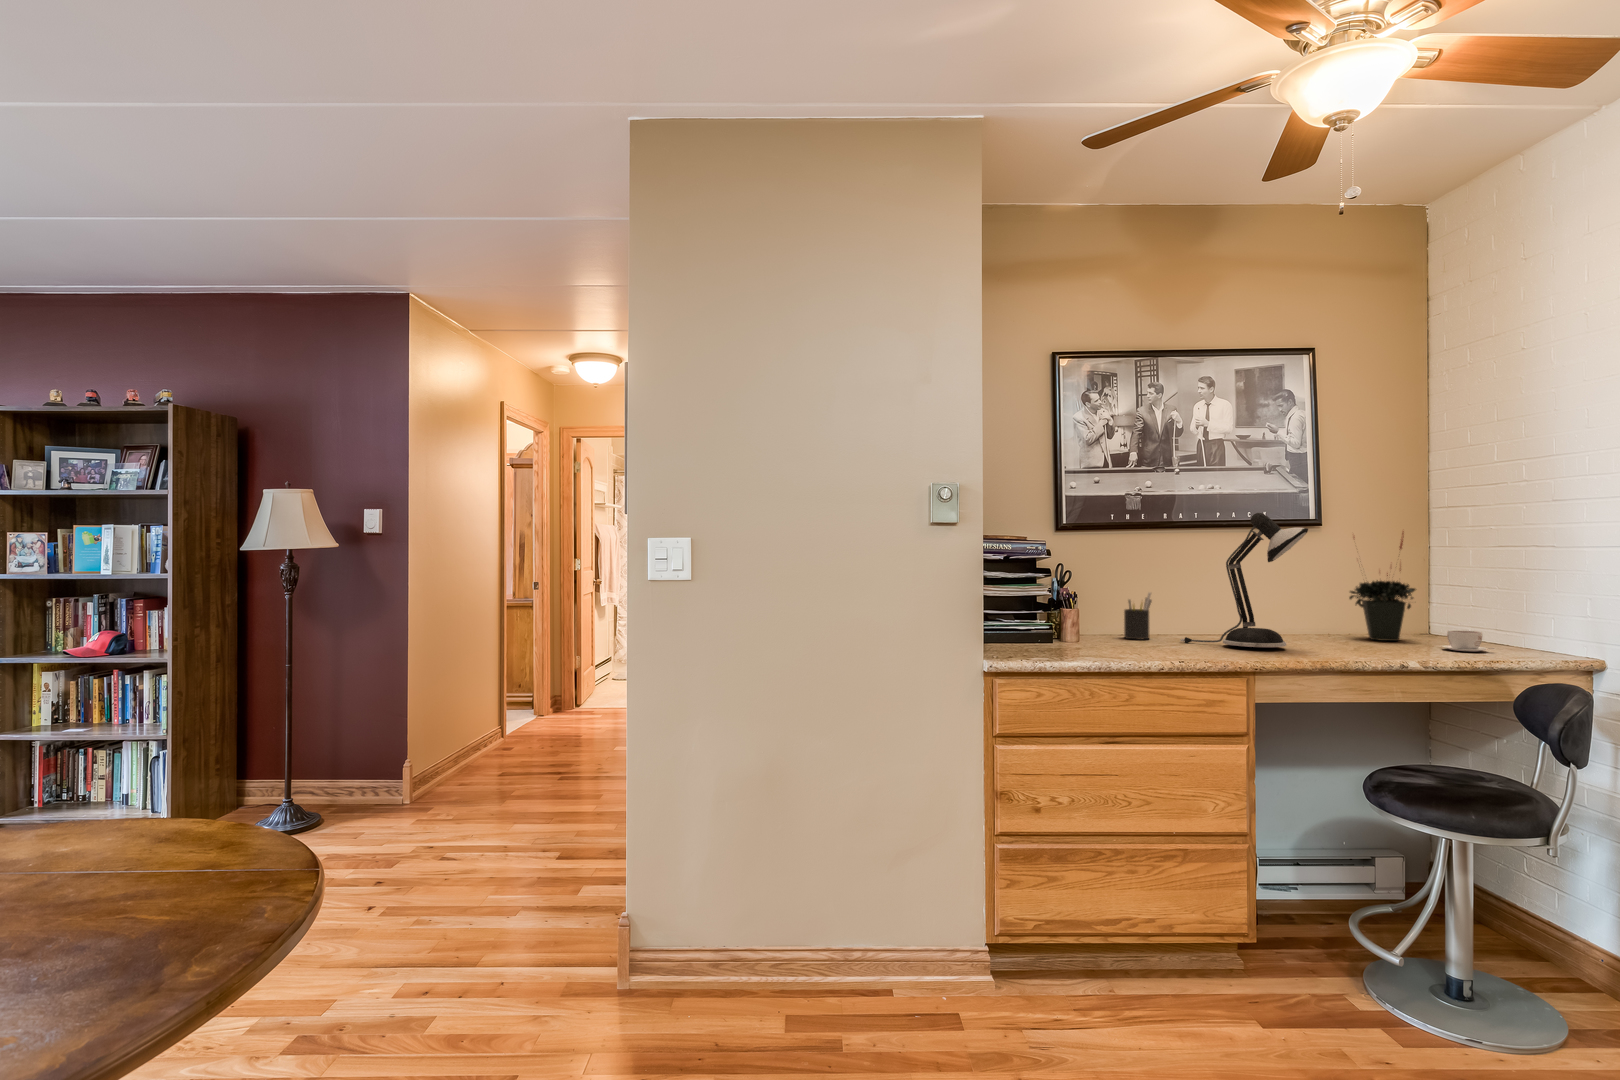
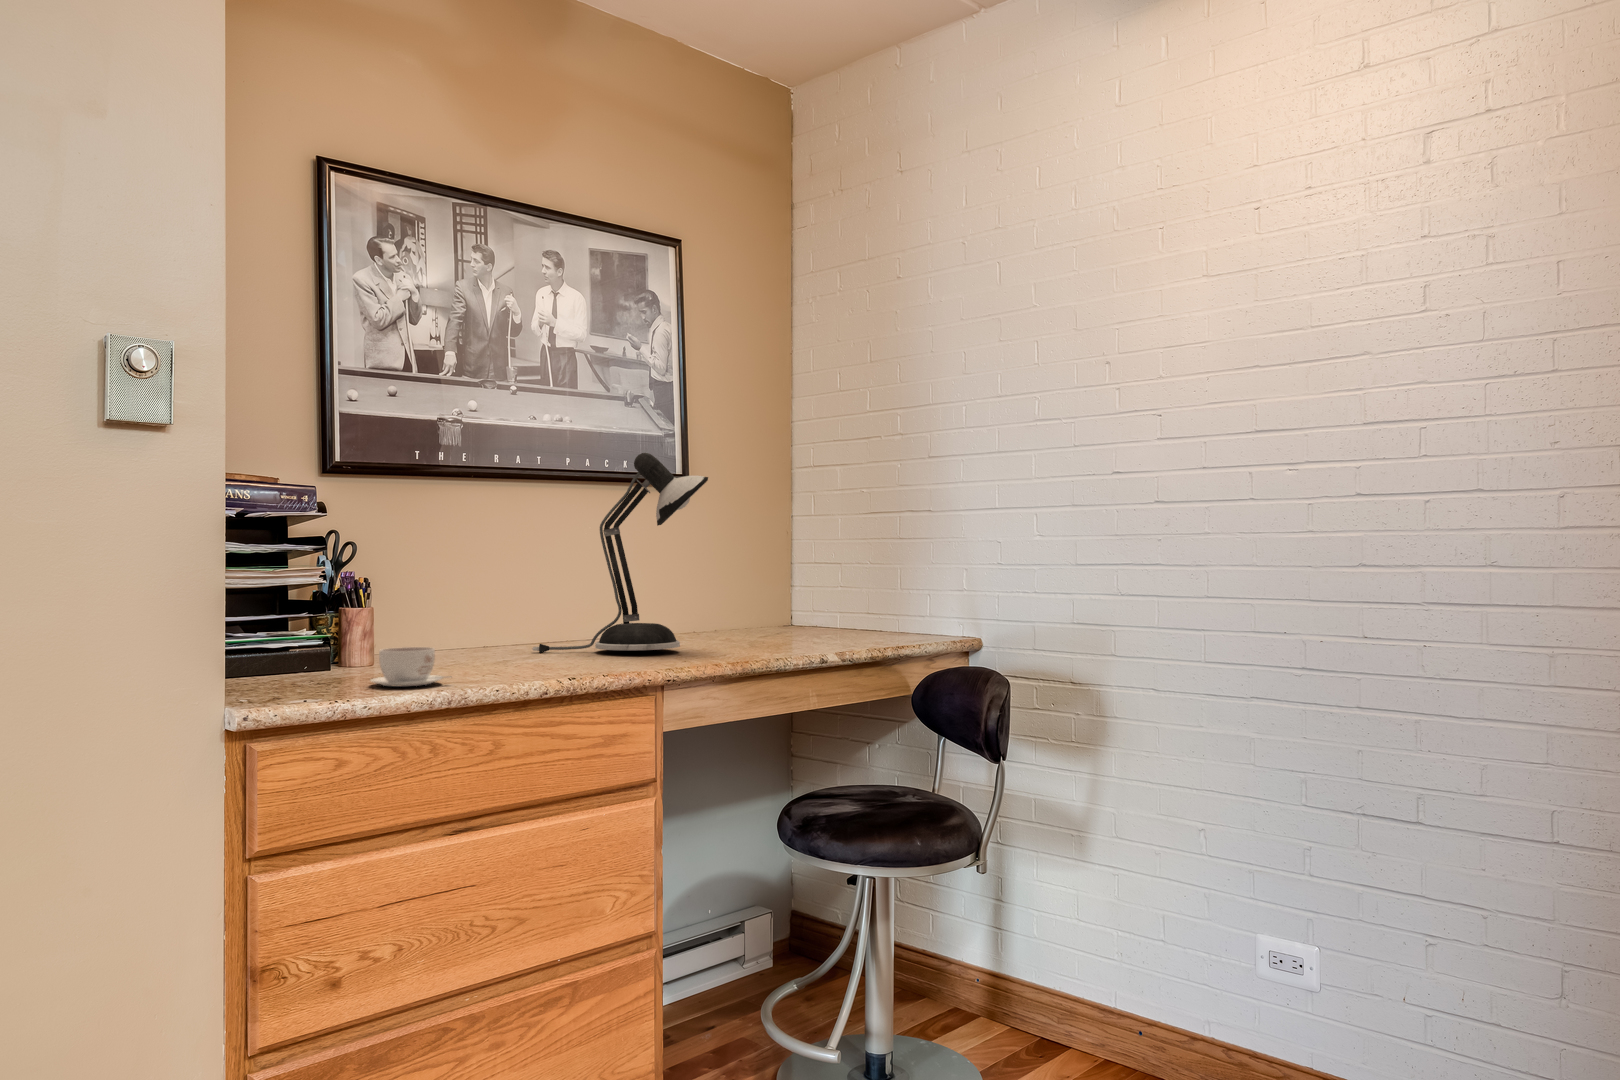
potted plant: present [1349,531,1415,641] -> none [723,487,800,634]
pen holder: present [1124,592,1152,639] -> none [442,576,487,653]
coffee cup: present [1442,630,1494,652] -> present [370,647,444,687]

